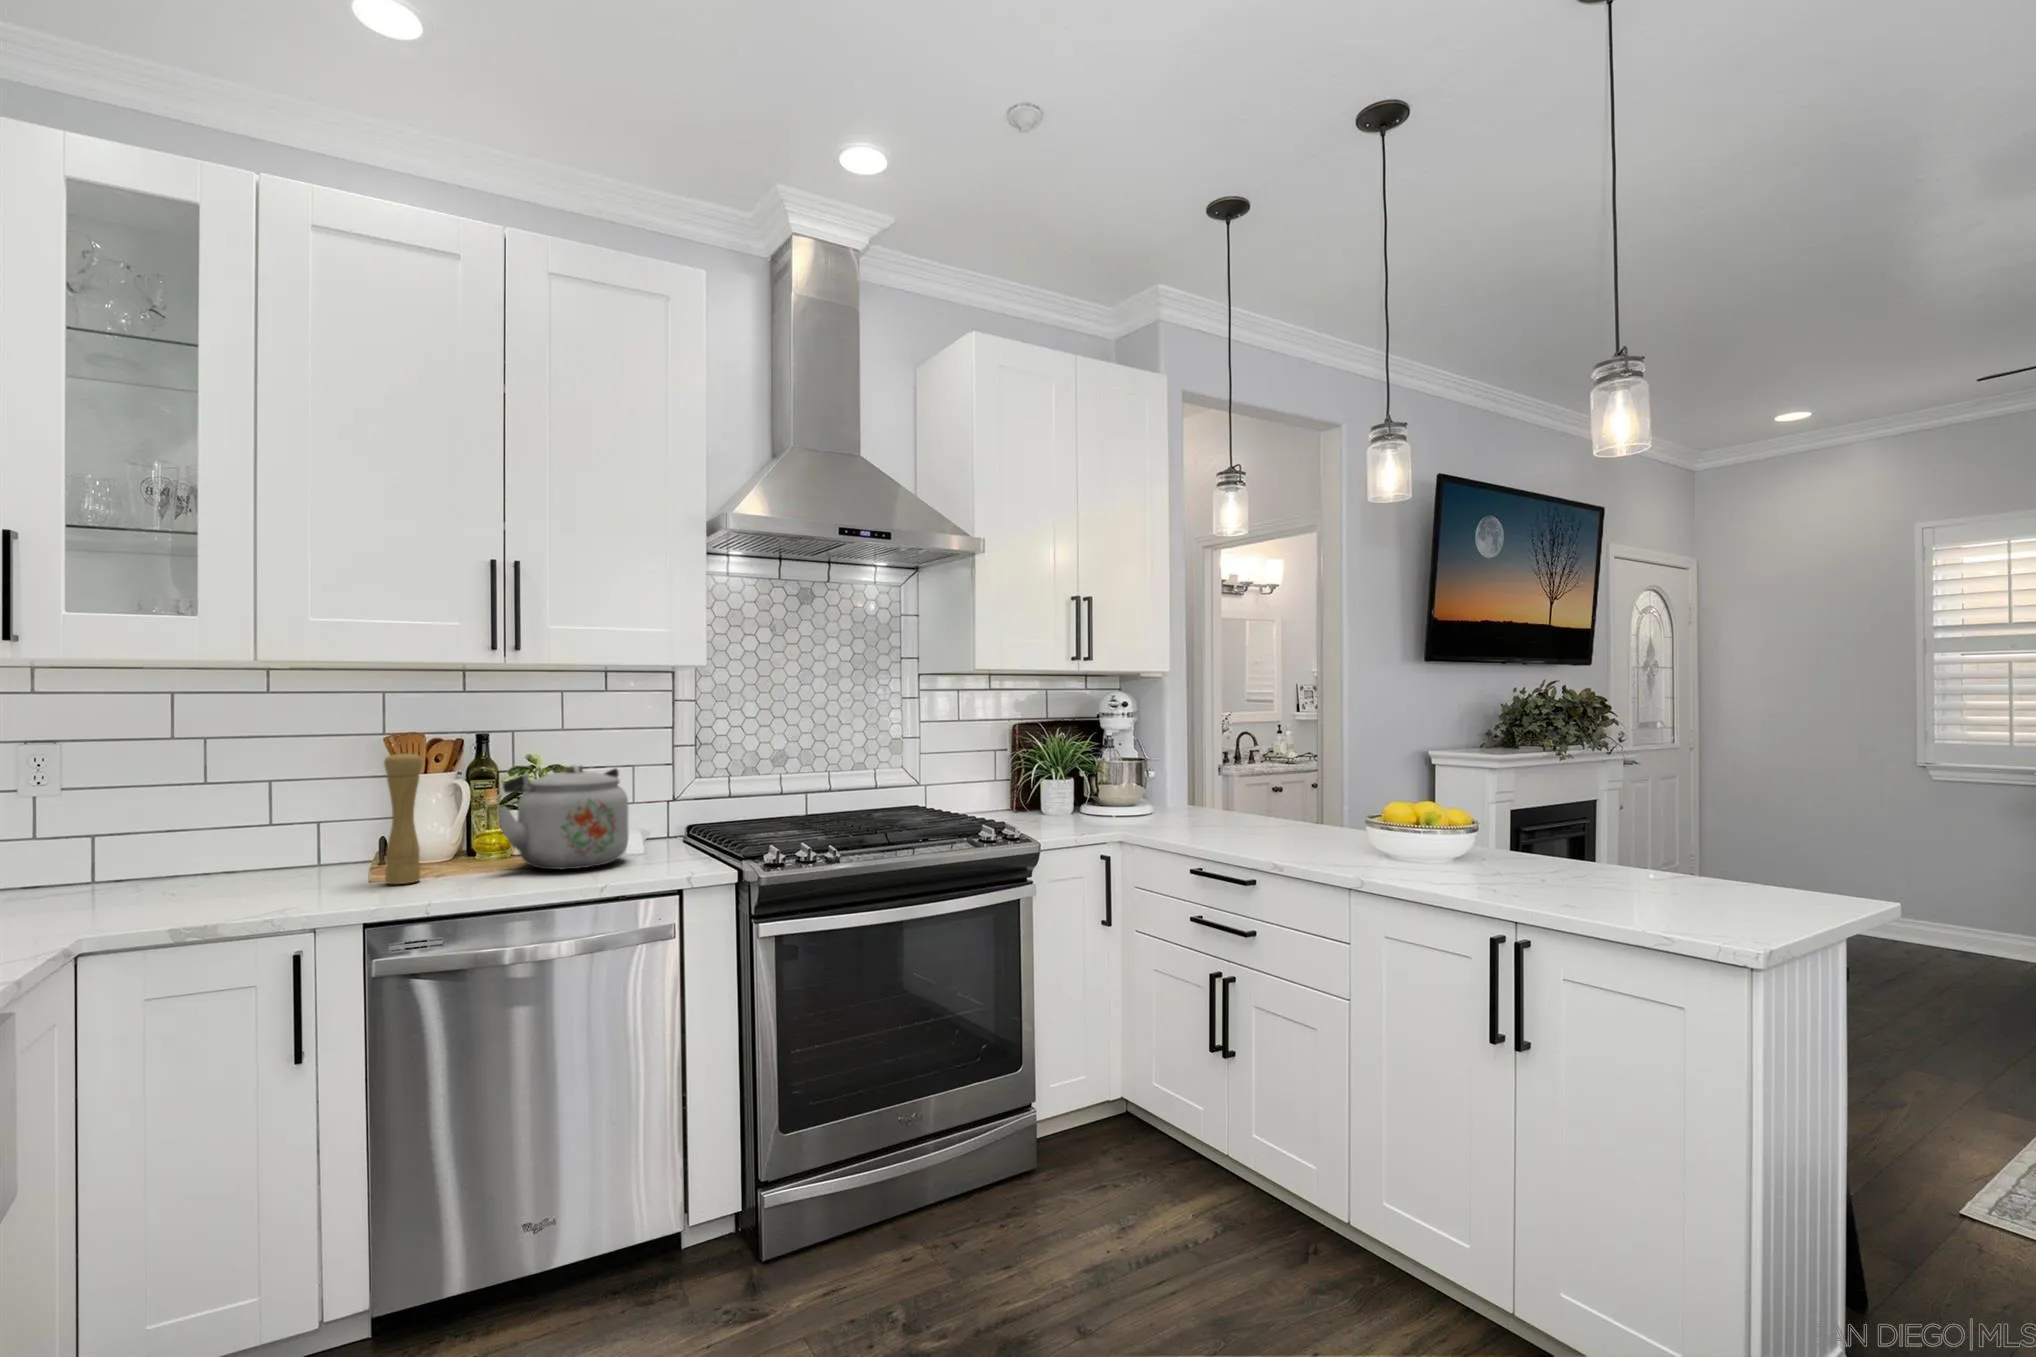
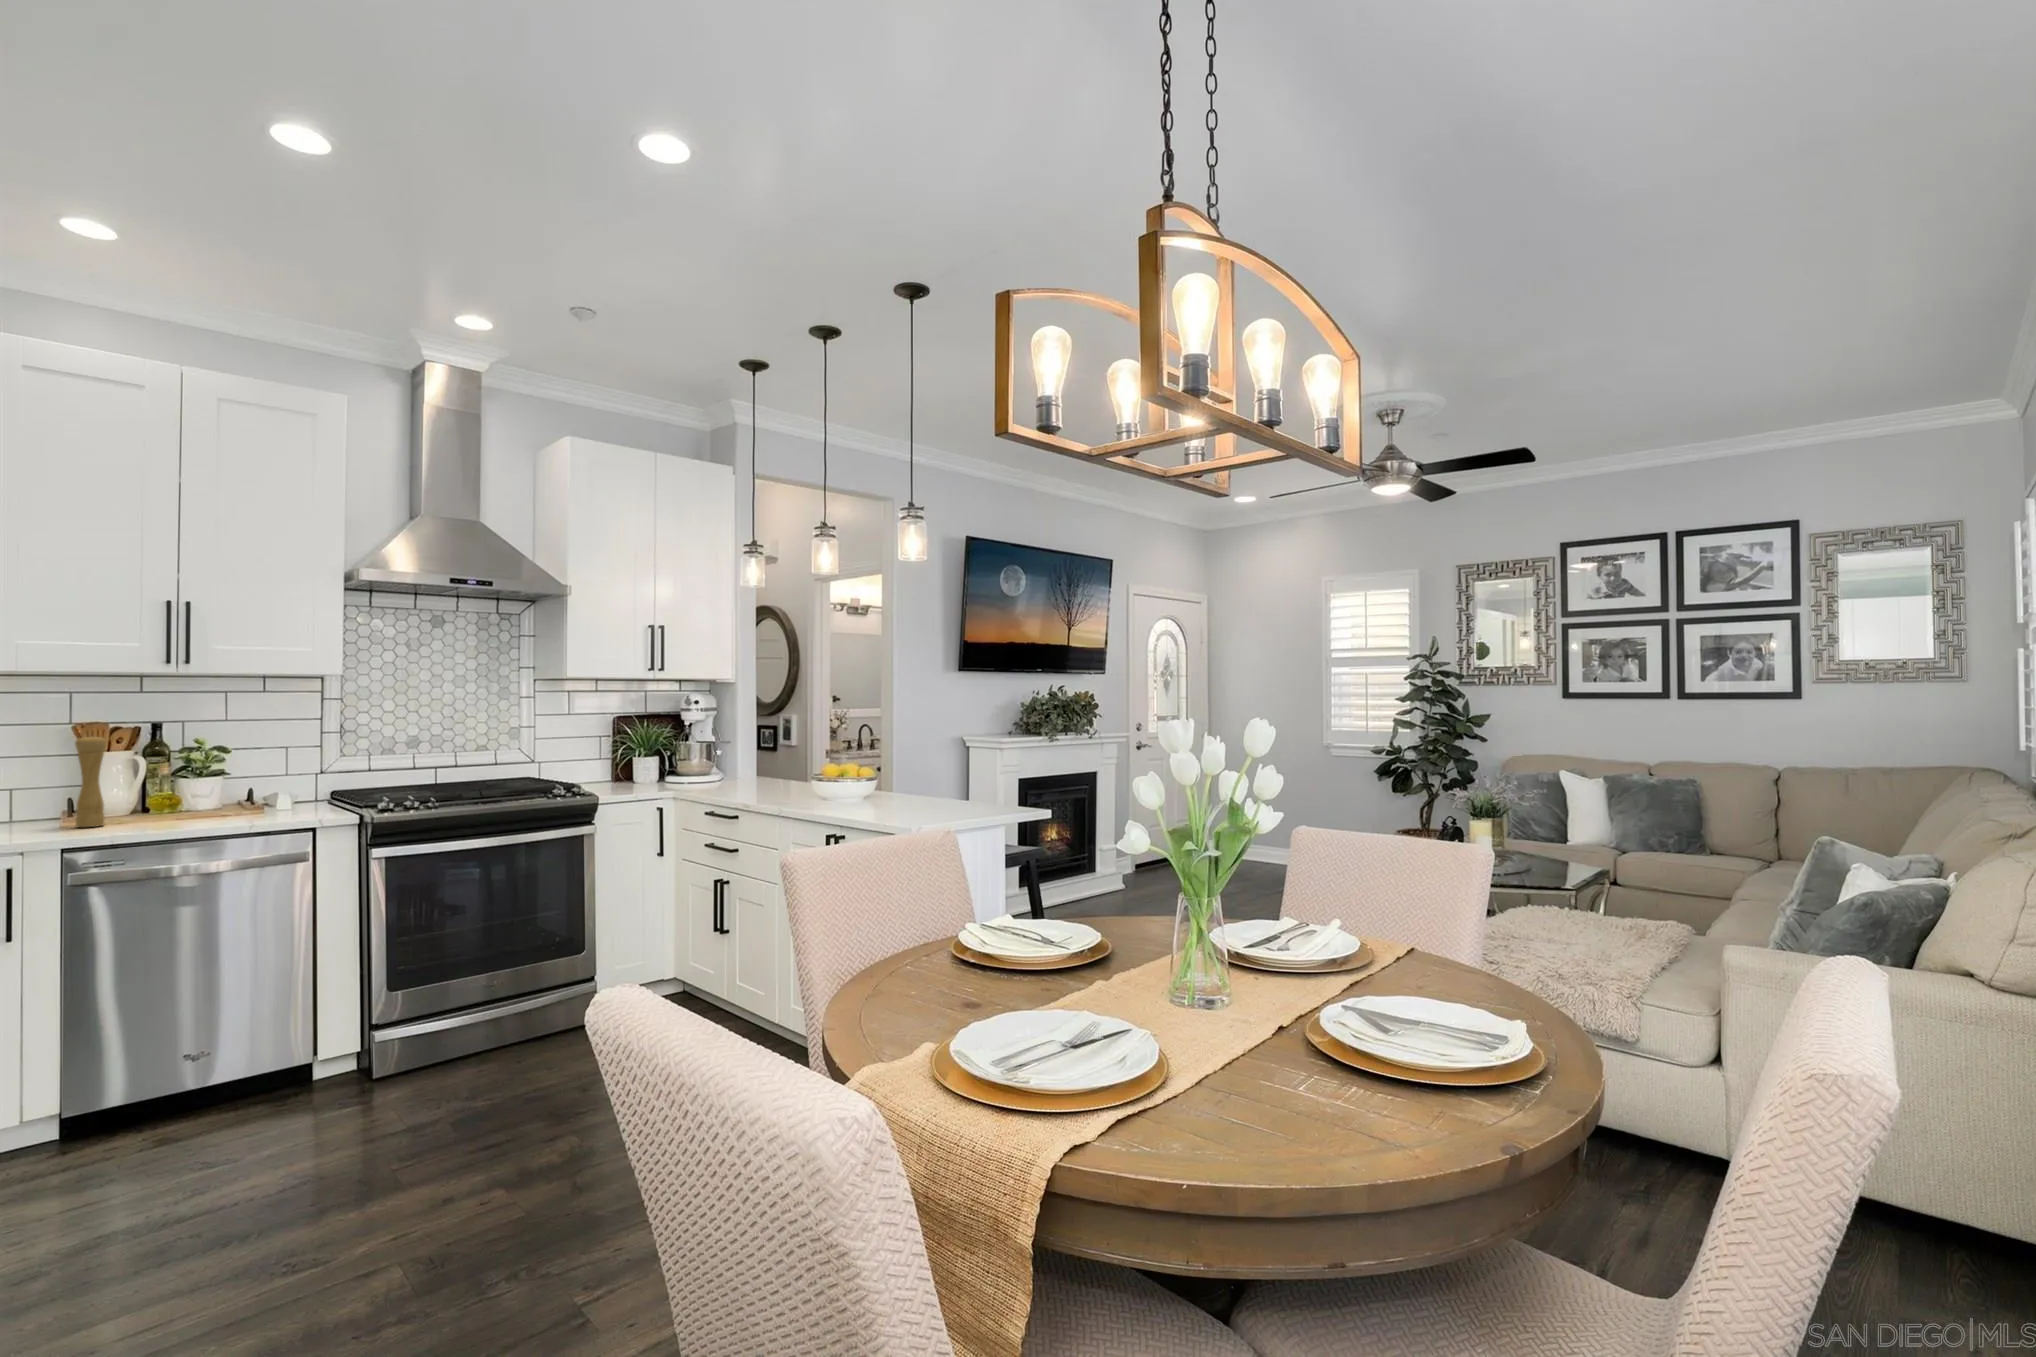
kettle: present [498,765,628,869] -> none [167,745,275,817]

